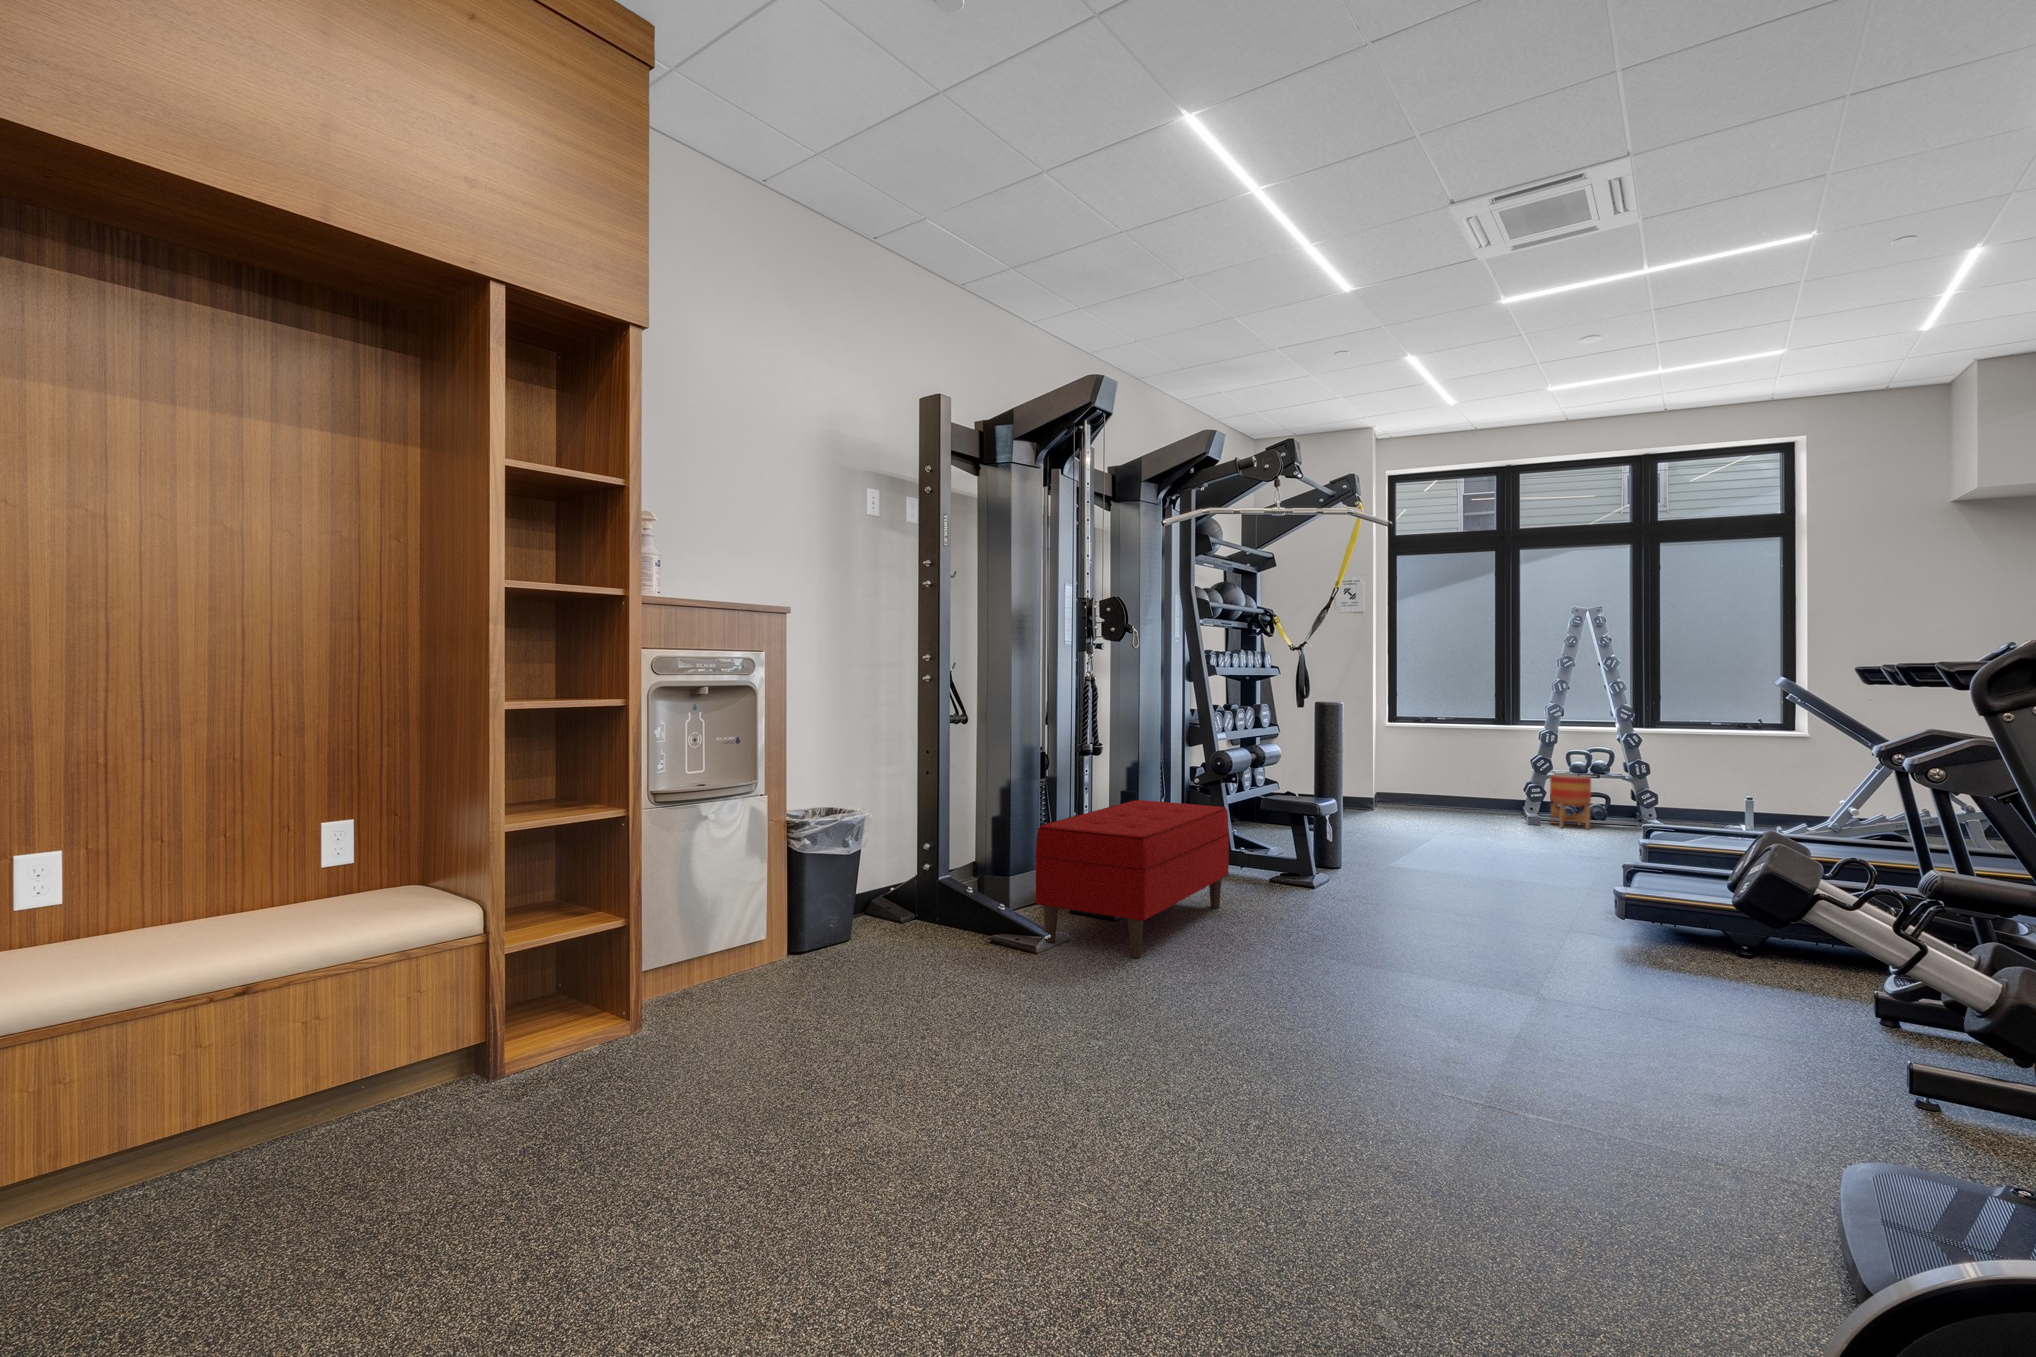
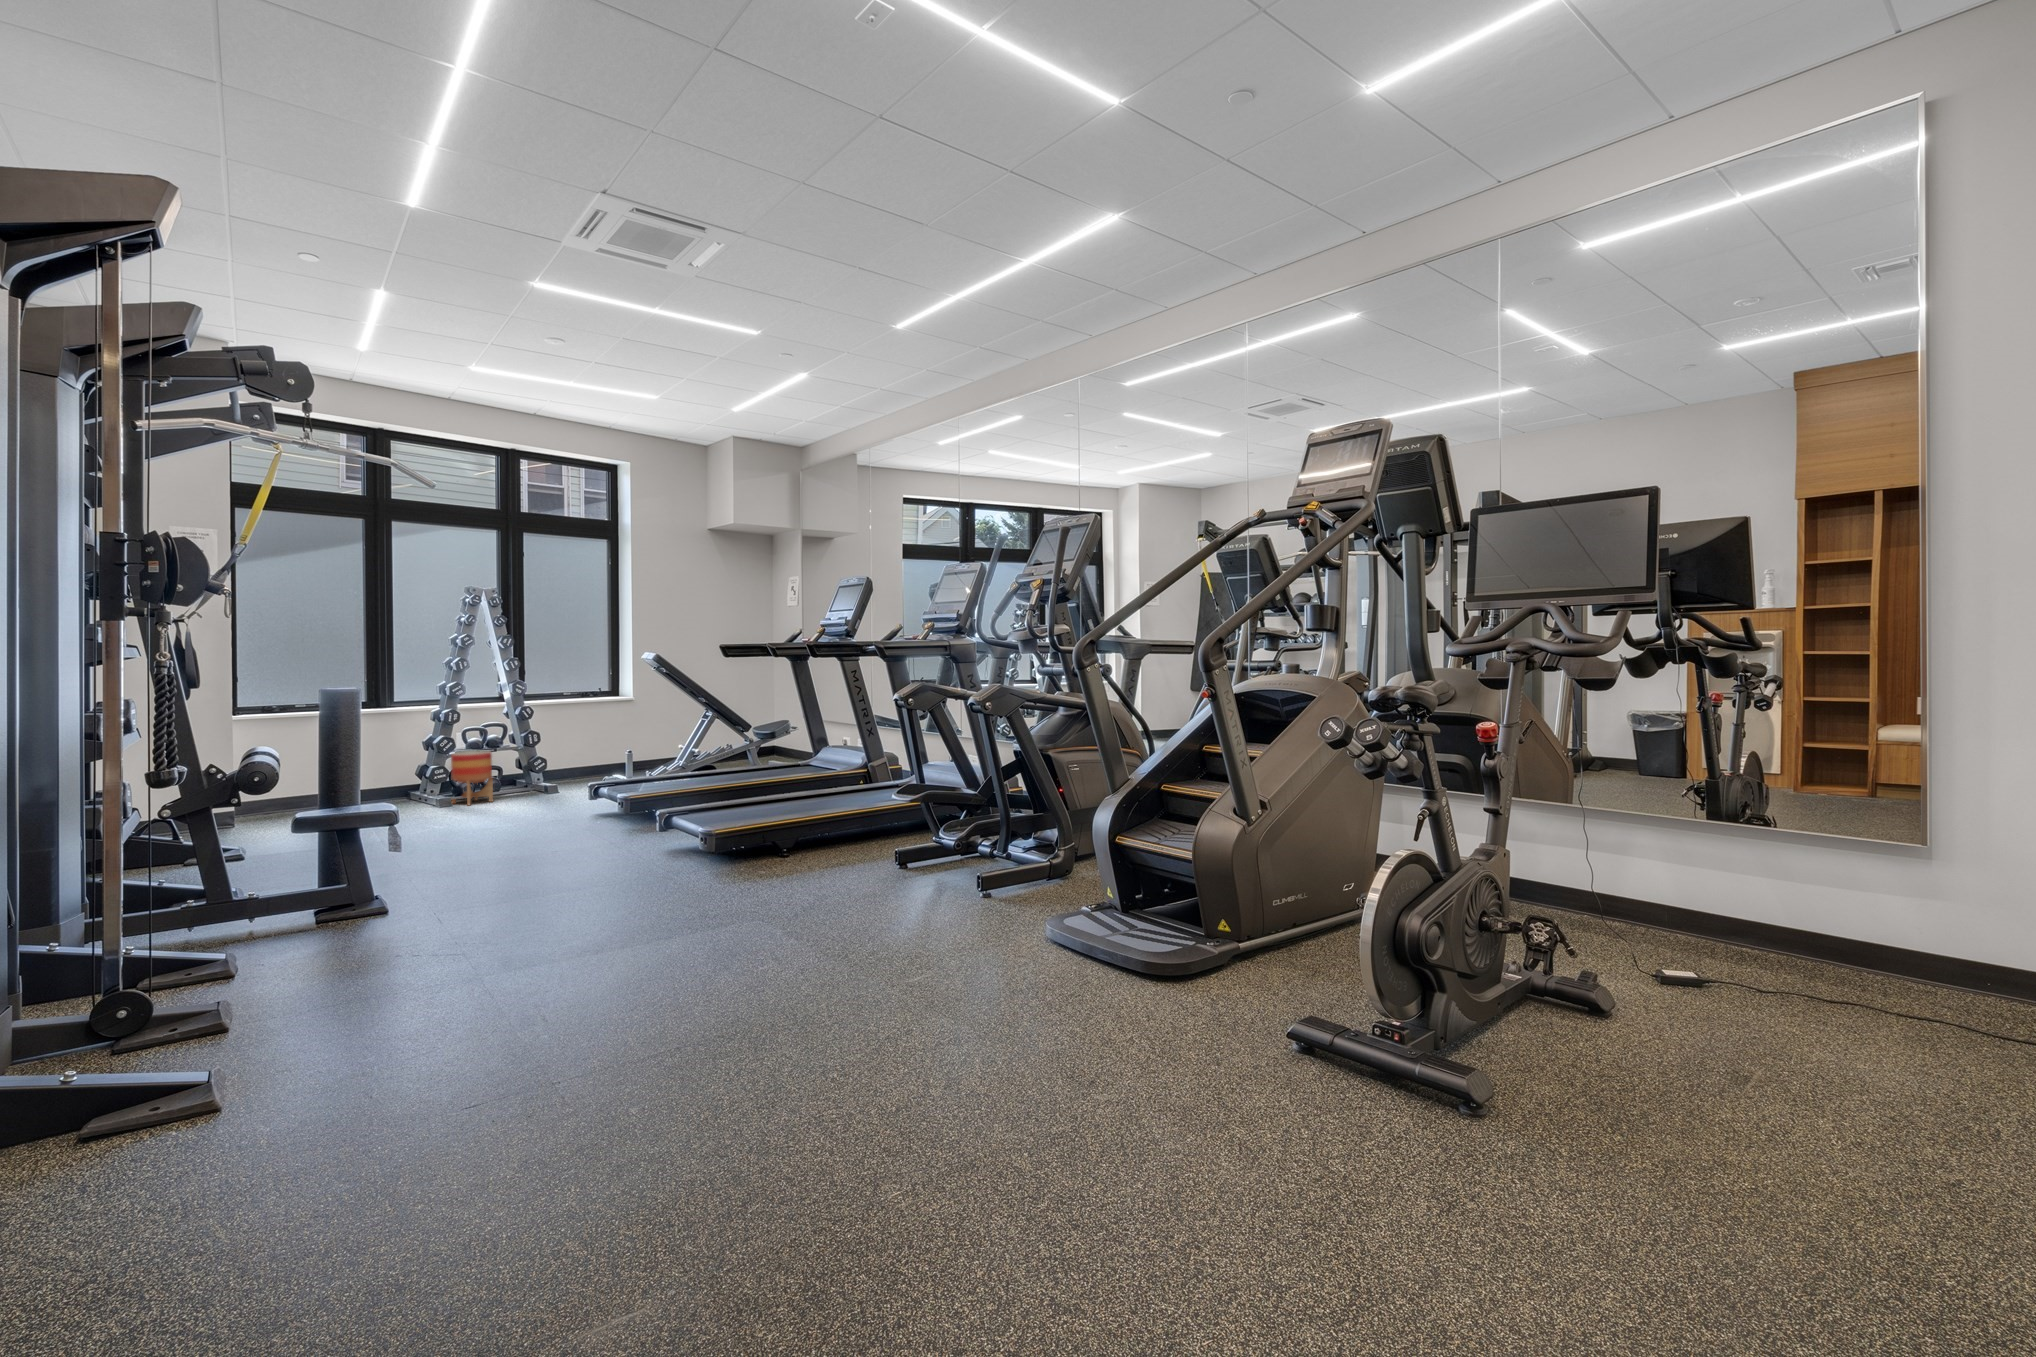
bench: present [1035,800,1229,958] -> none [168,831,420,1087]

